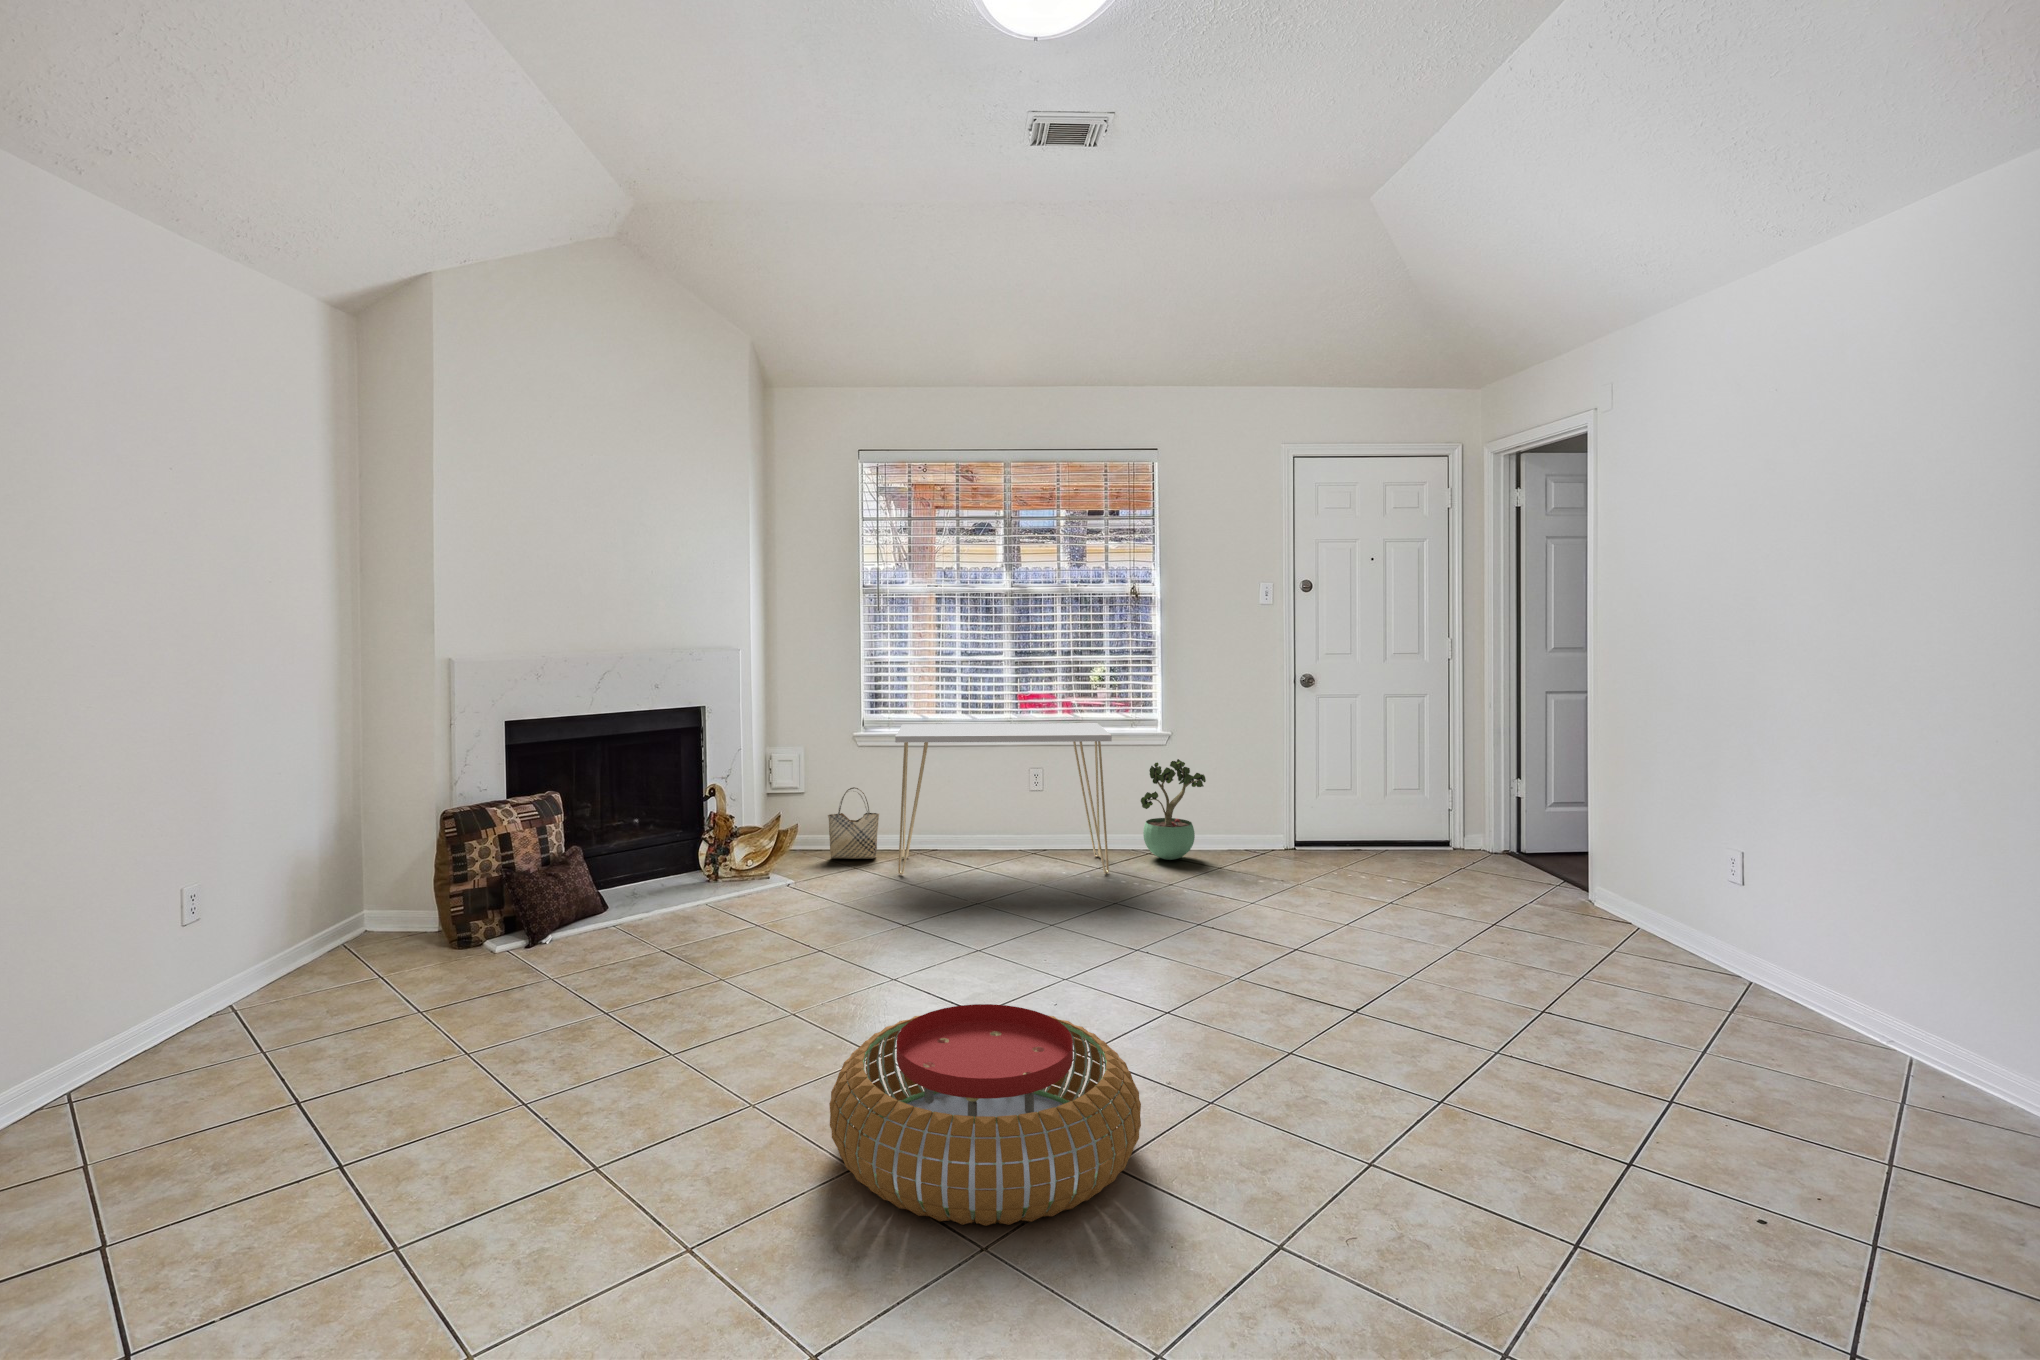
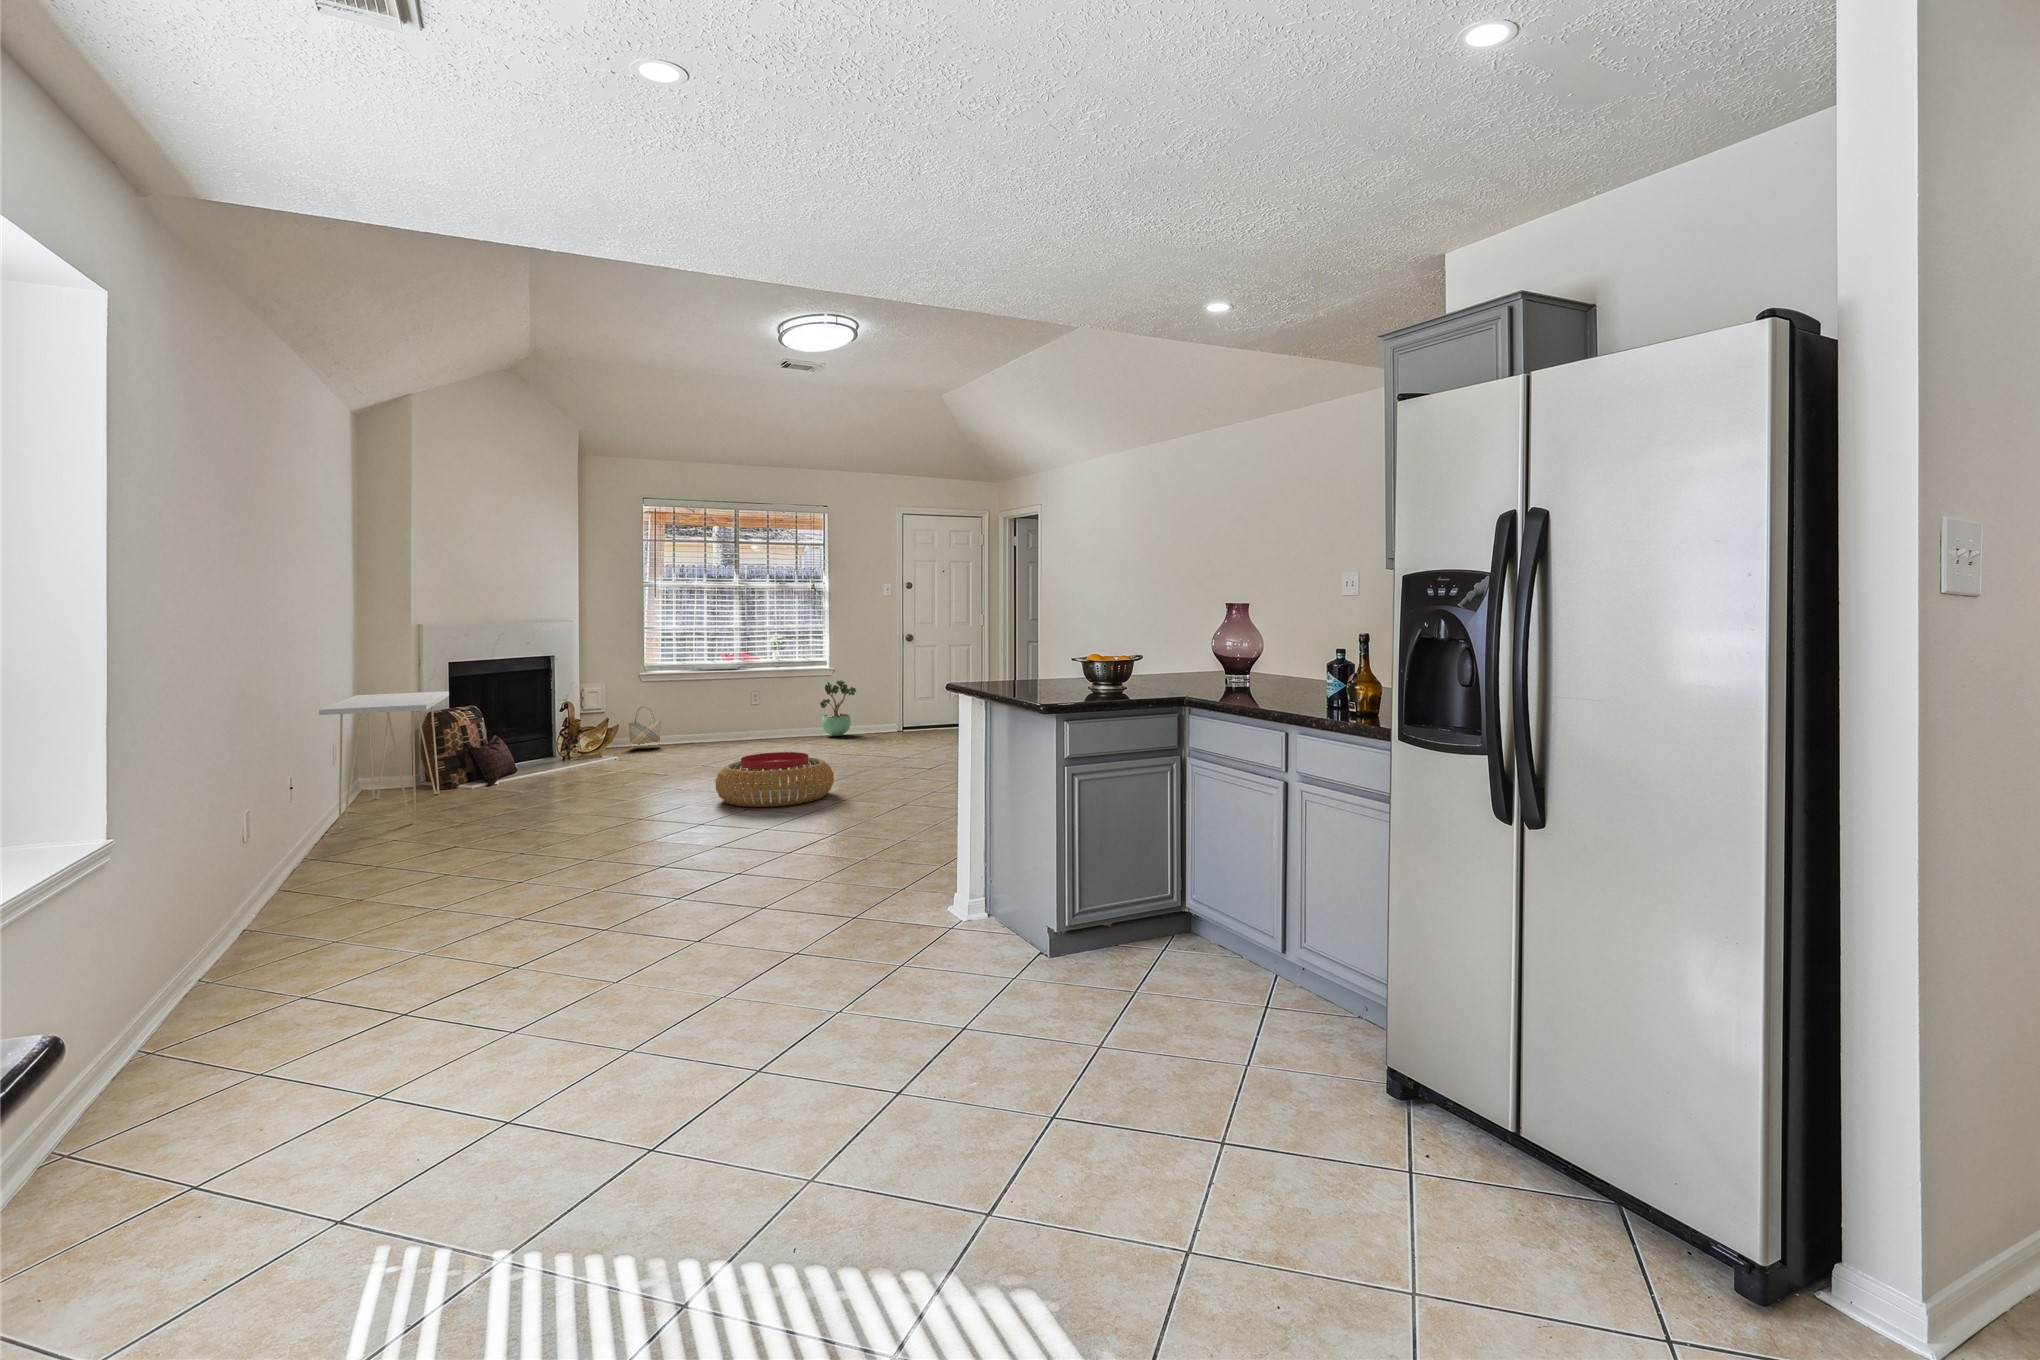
console table: present [895,724,1112,875] -> present [319,691,449,829]

